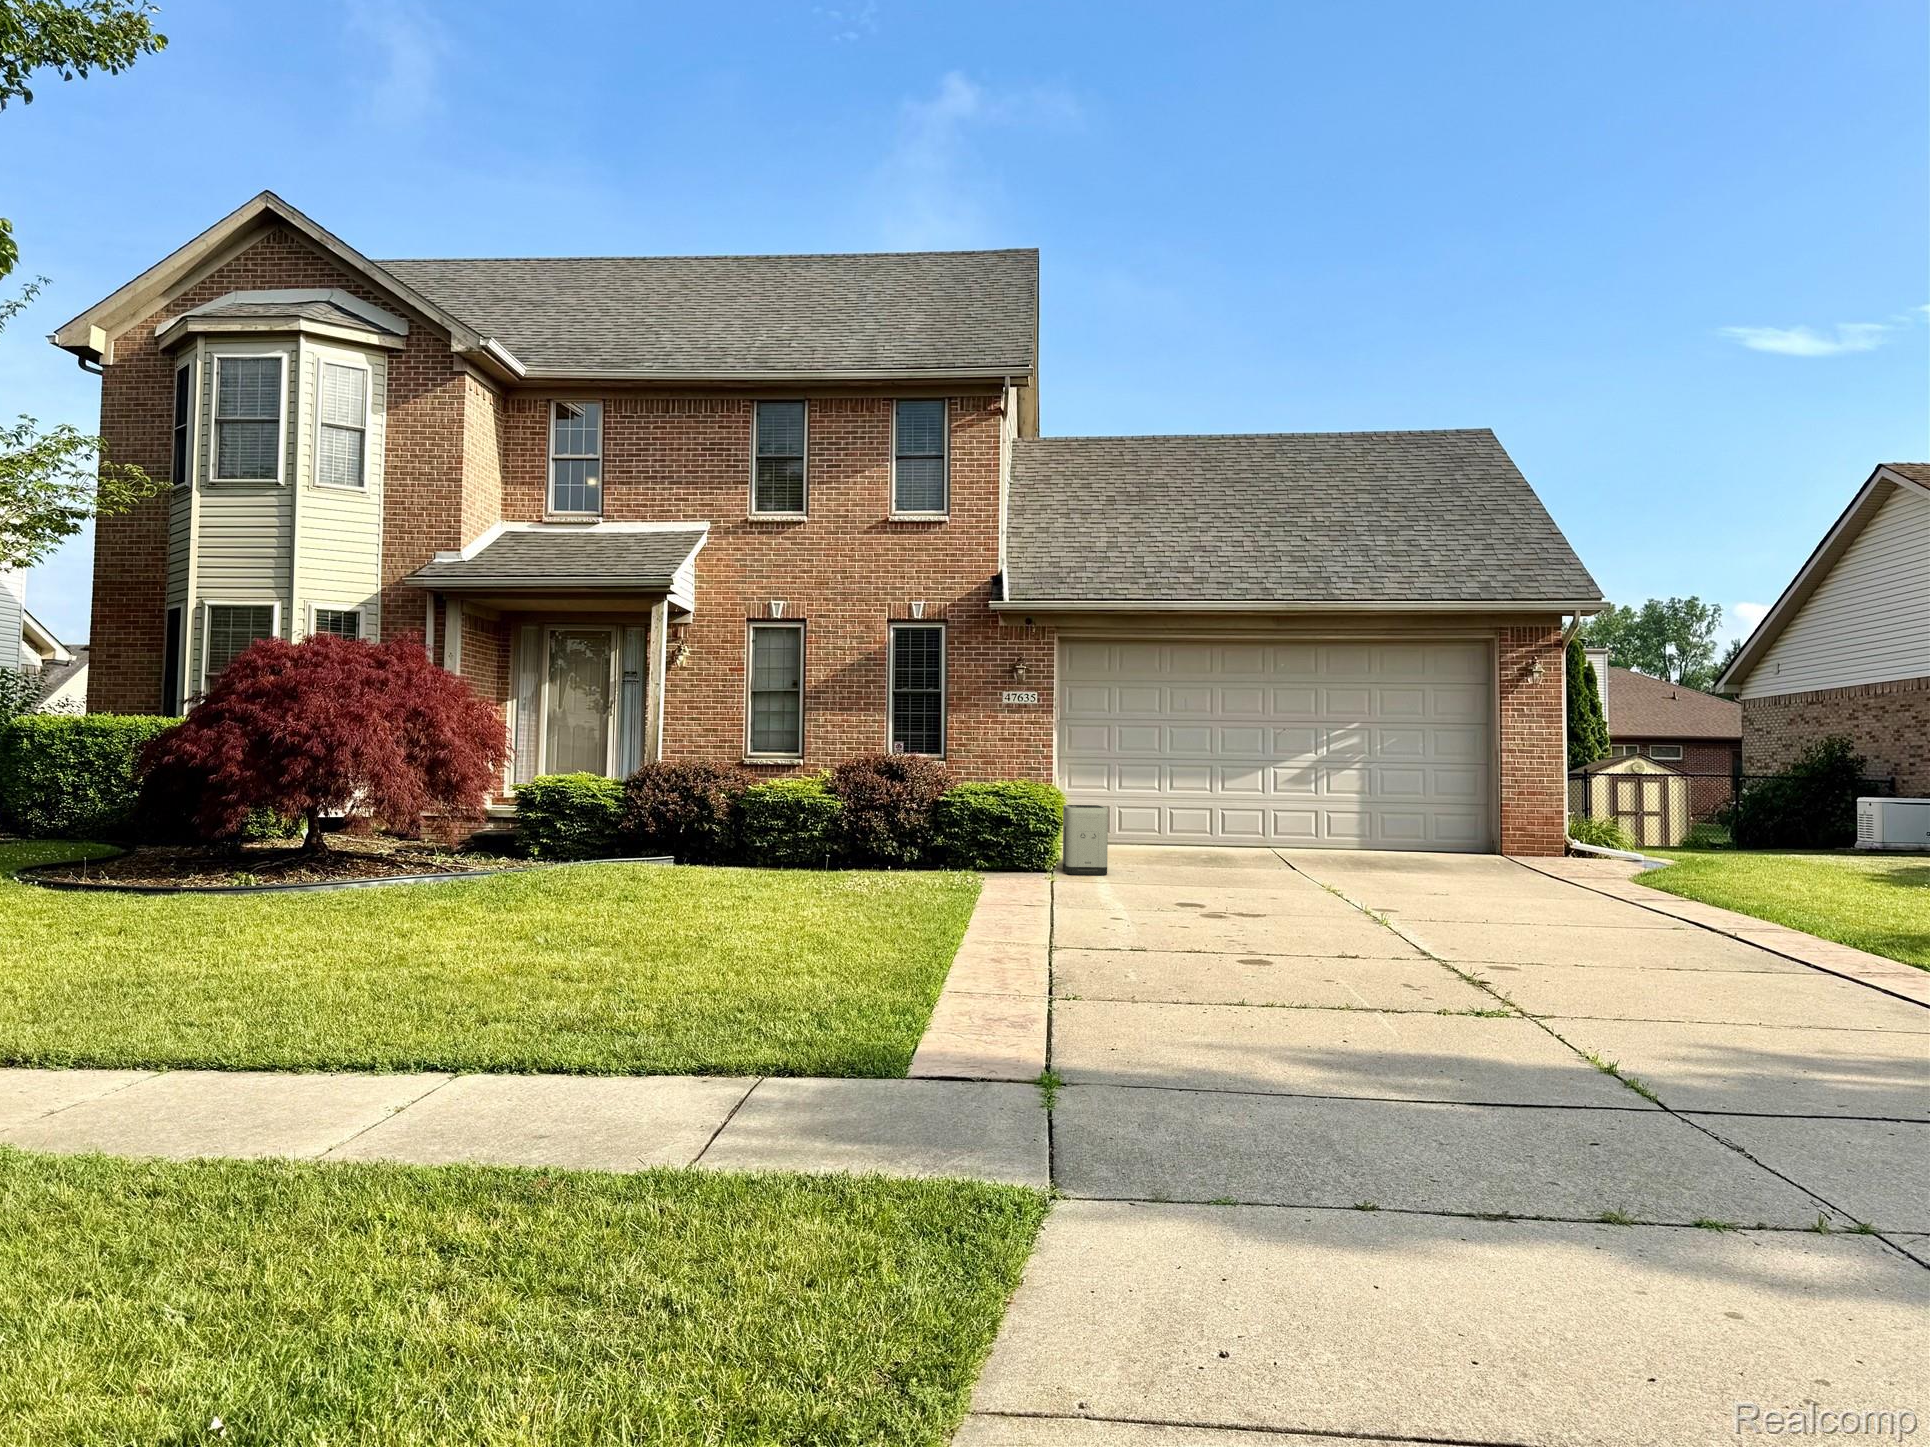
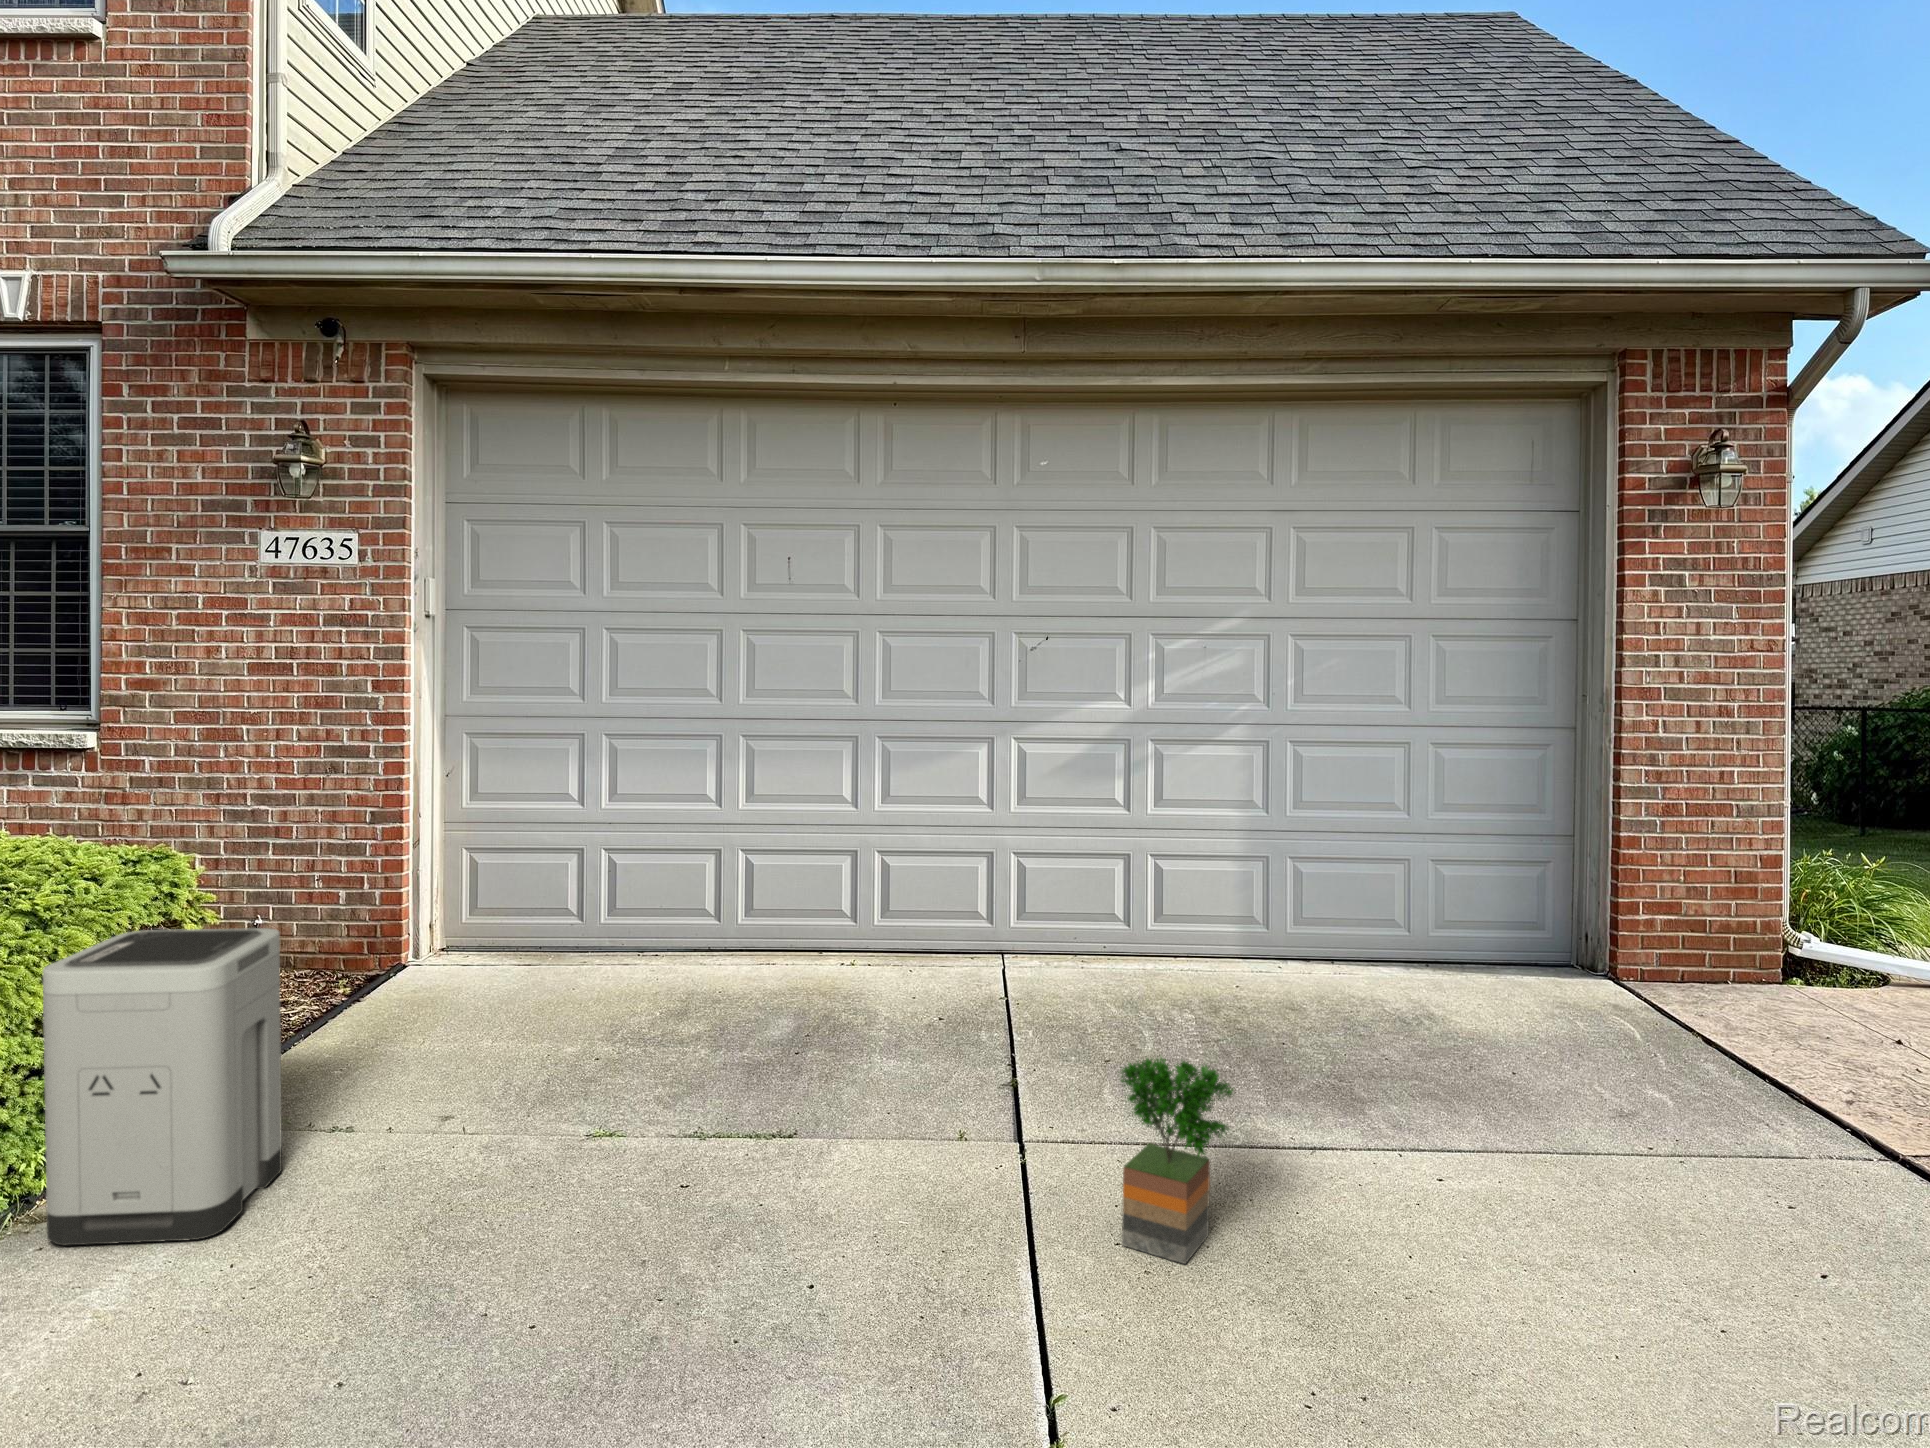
potted tree: none [1331,835,1362,882] -> present [1118,1057,1233,1264]

